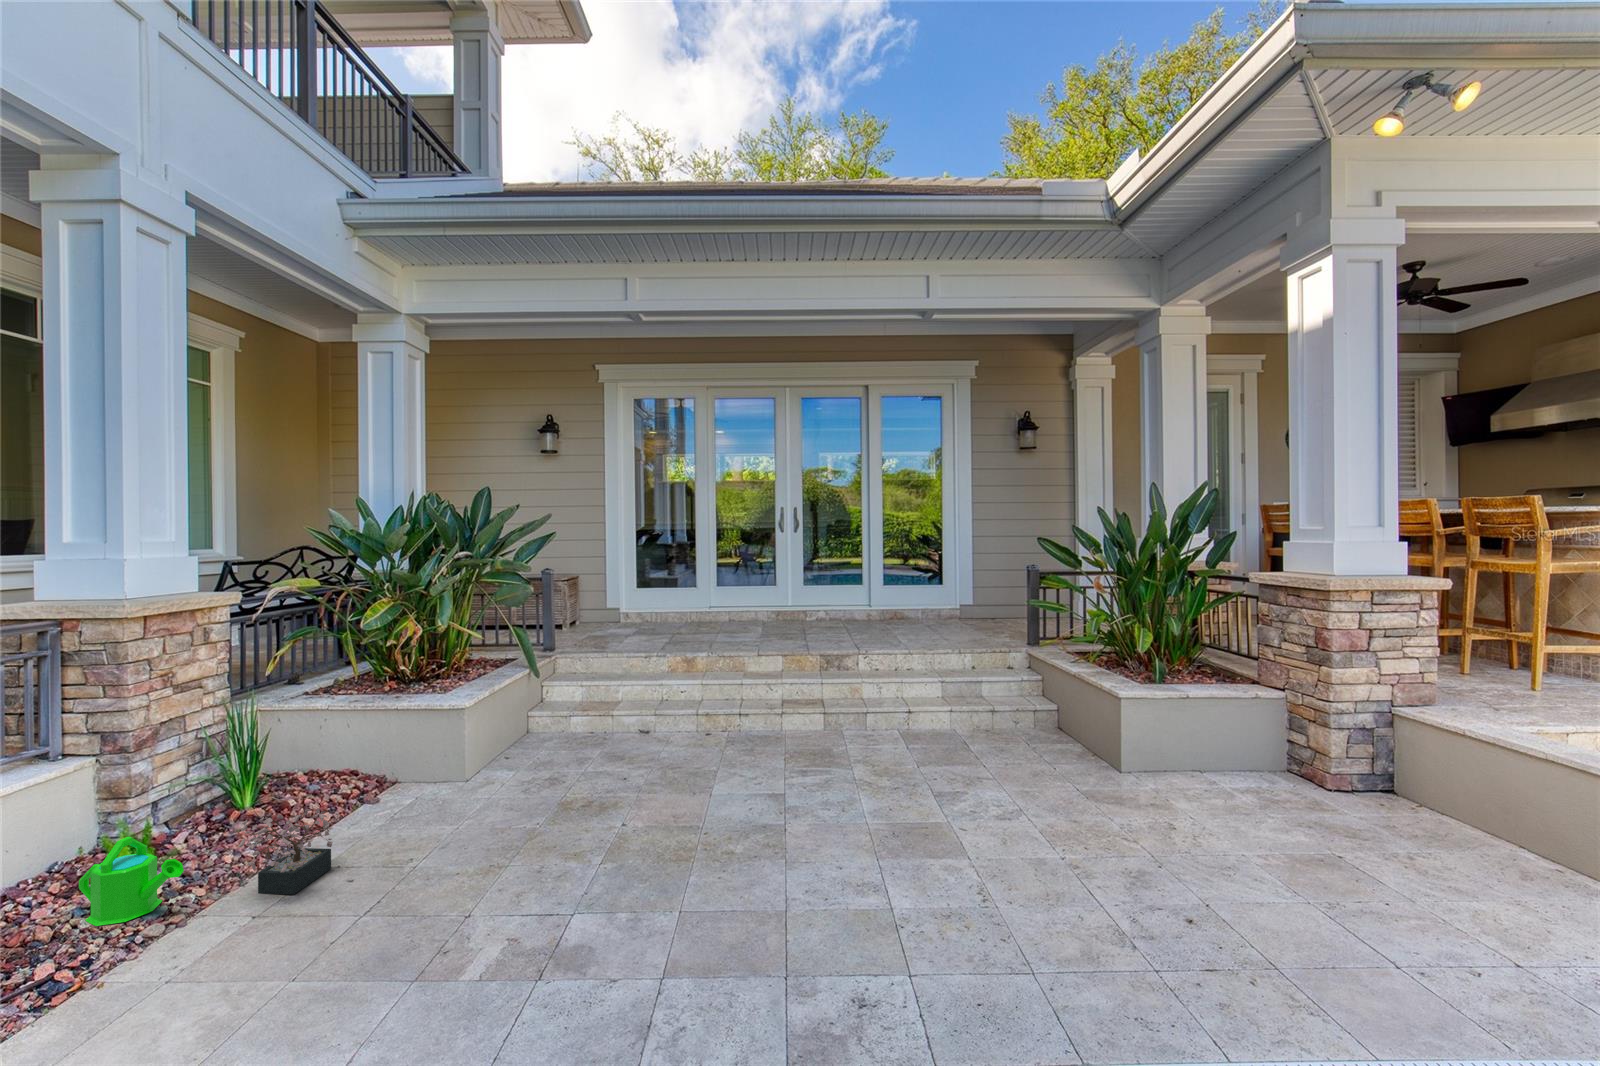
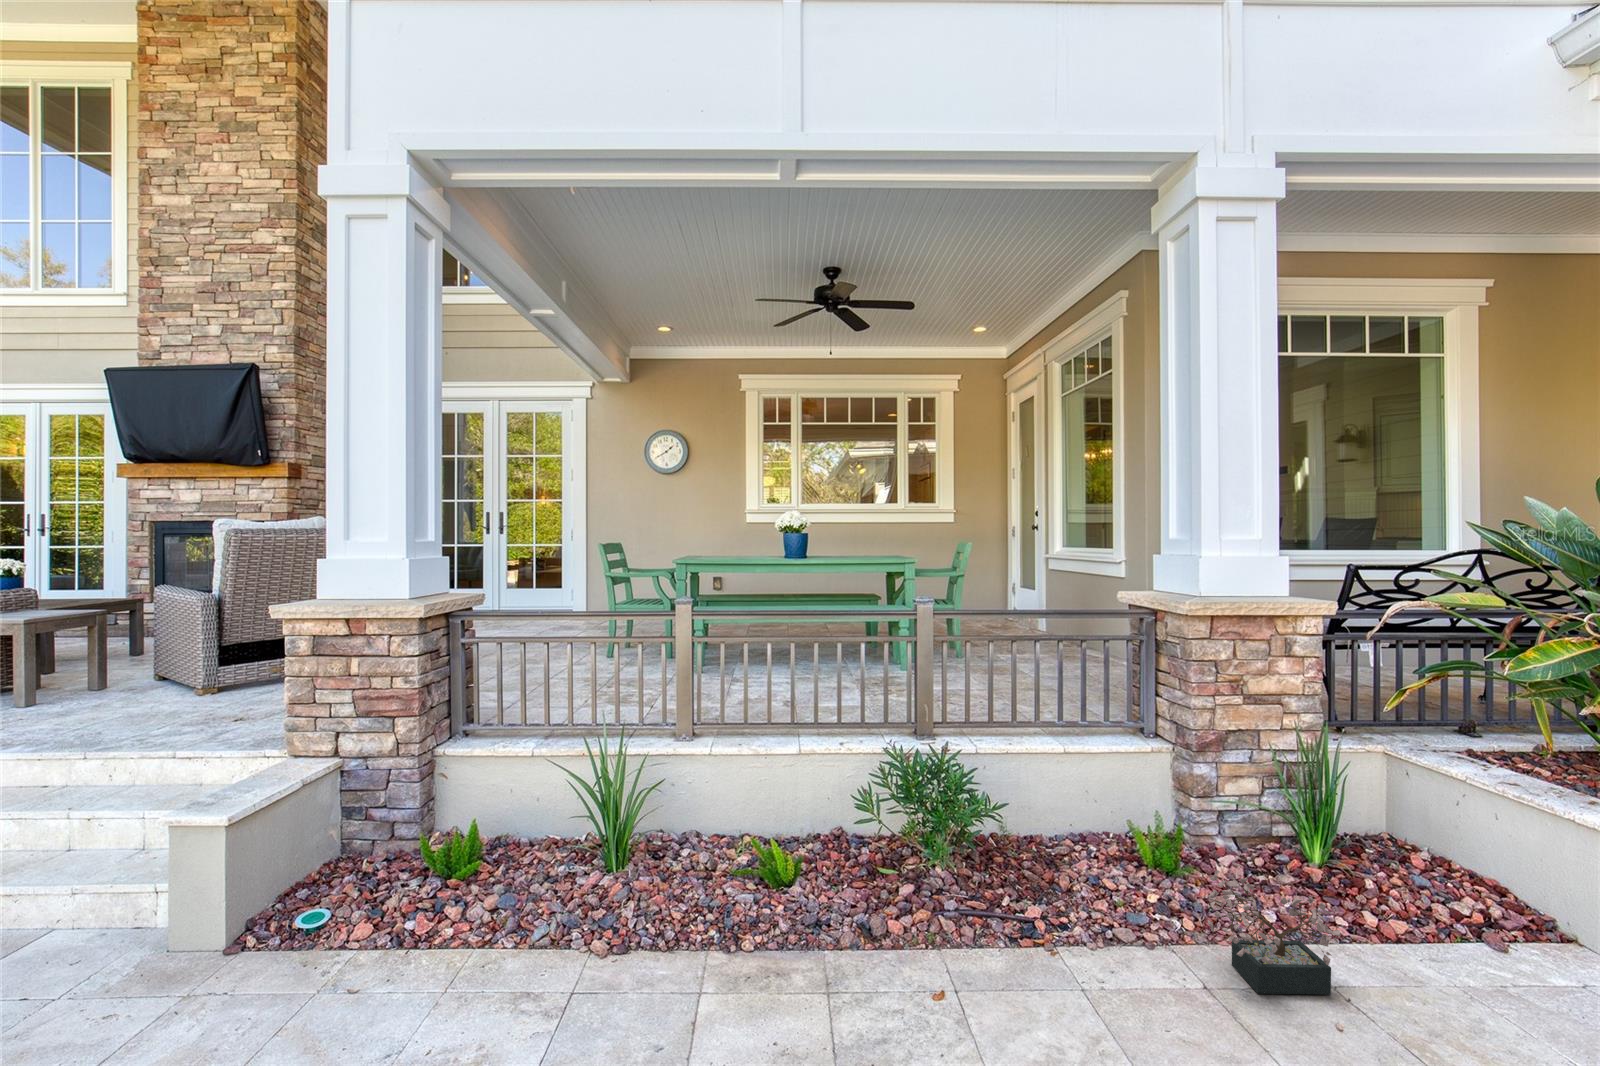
watering can: present [79,836,184,926] -> none [1101,830,1164,916]

